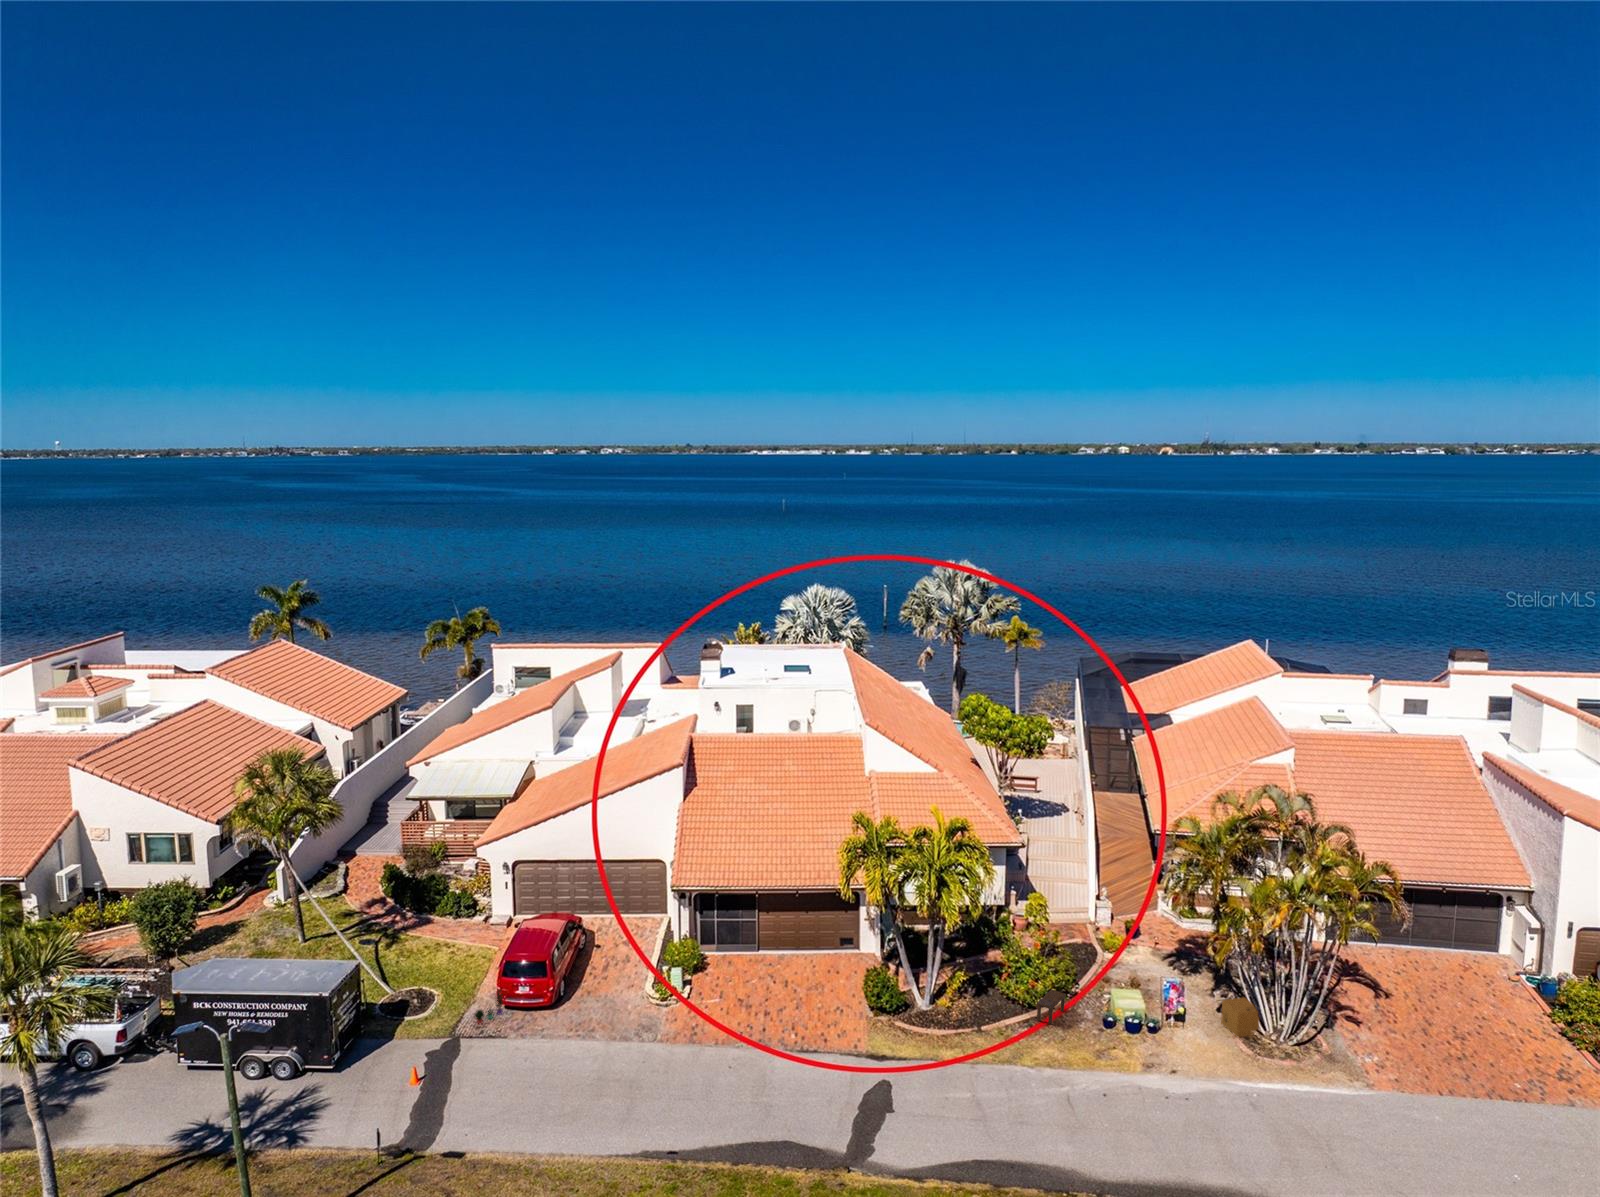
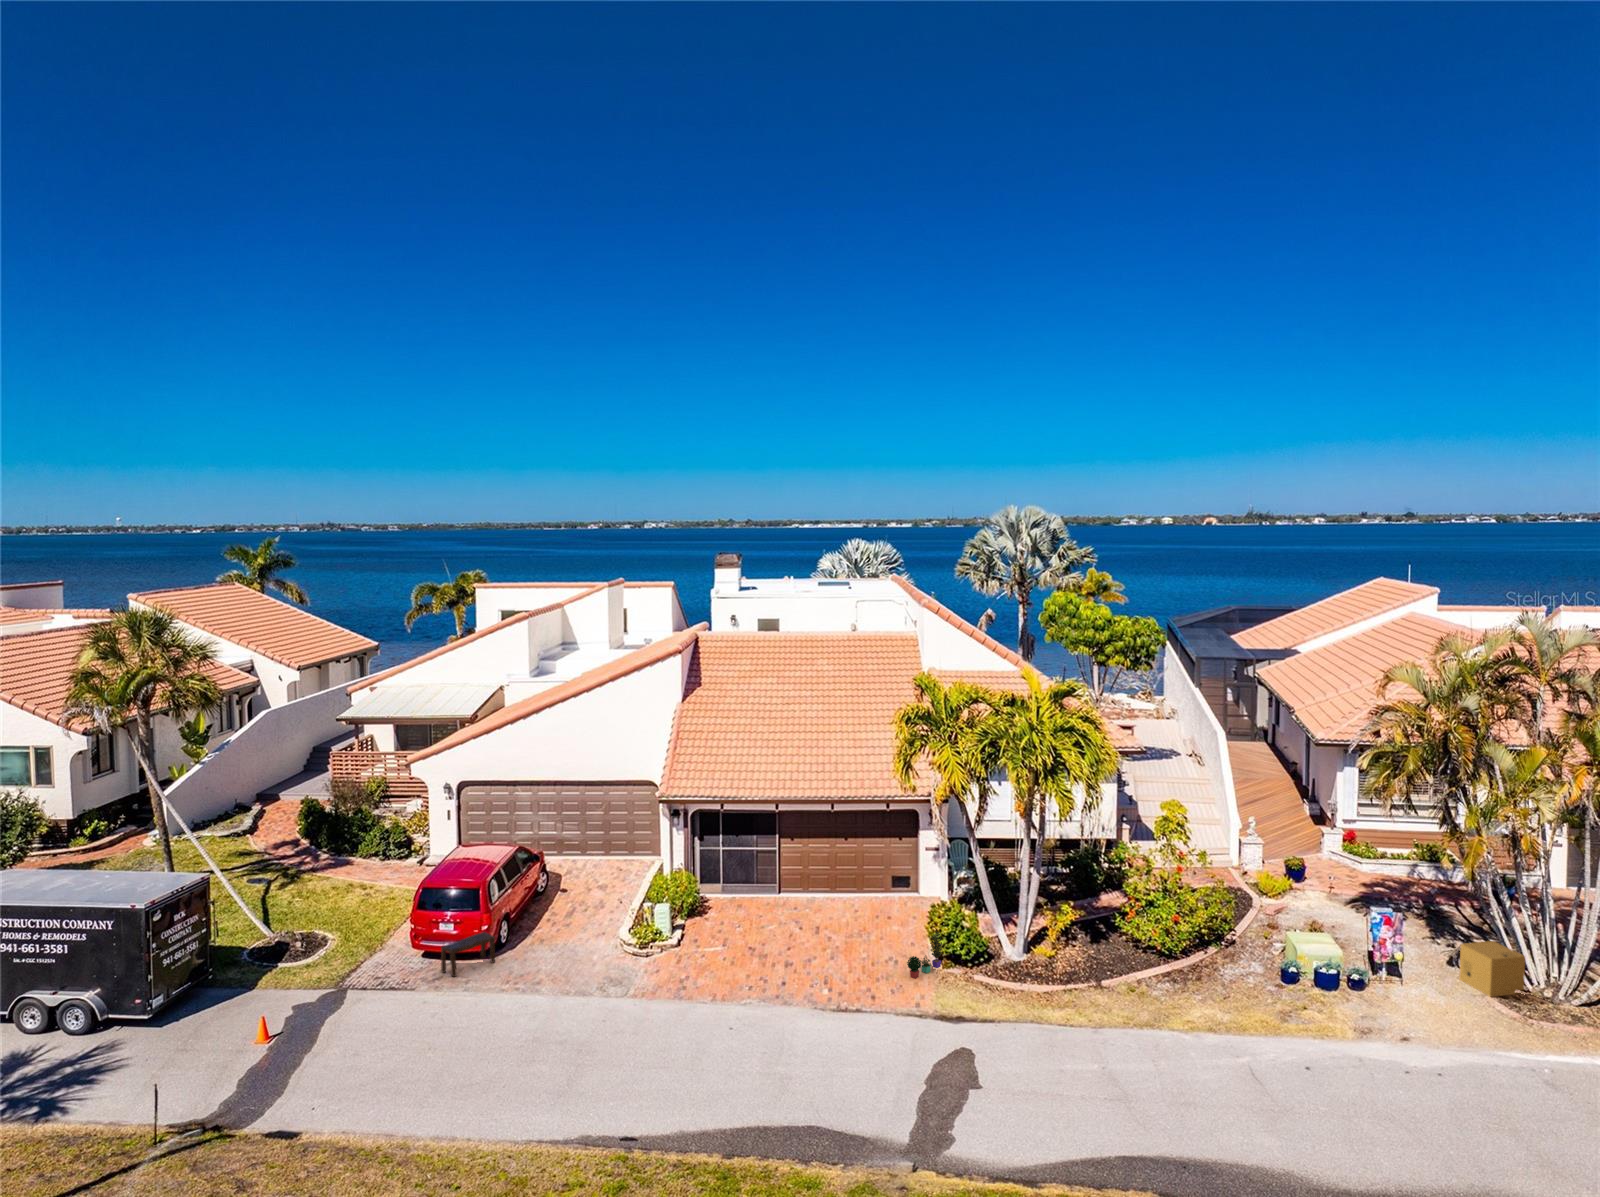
potted plant: present [475,990,503,1024] -> present [907,932,943,978]
bench: present [1037,990,1066,1025] -> present [441,932,495,977]

